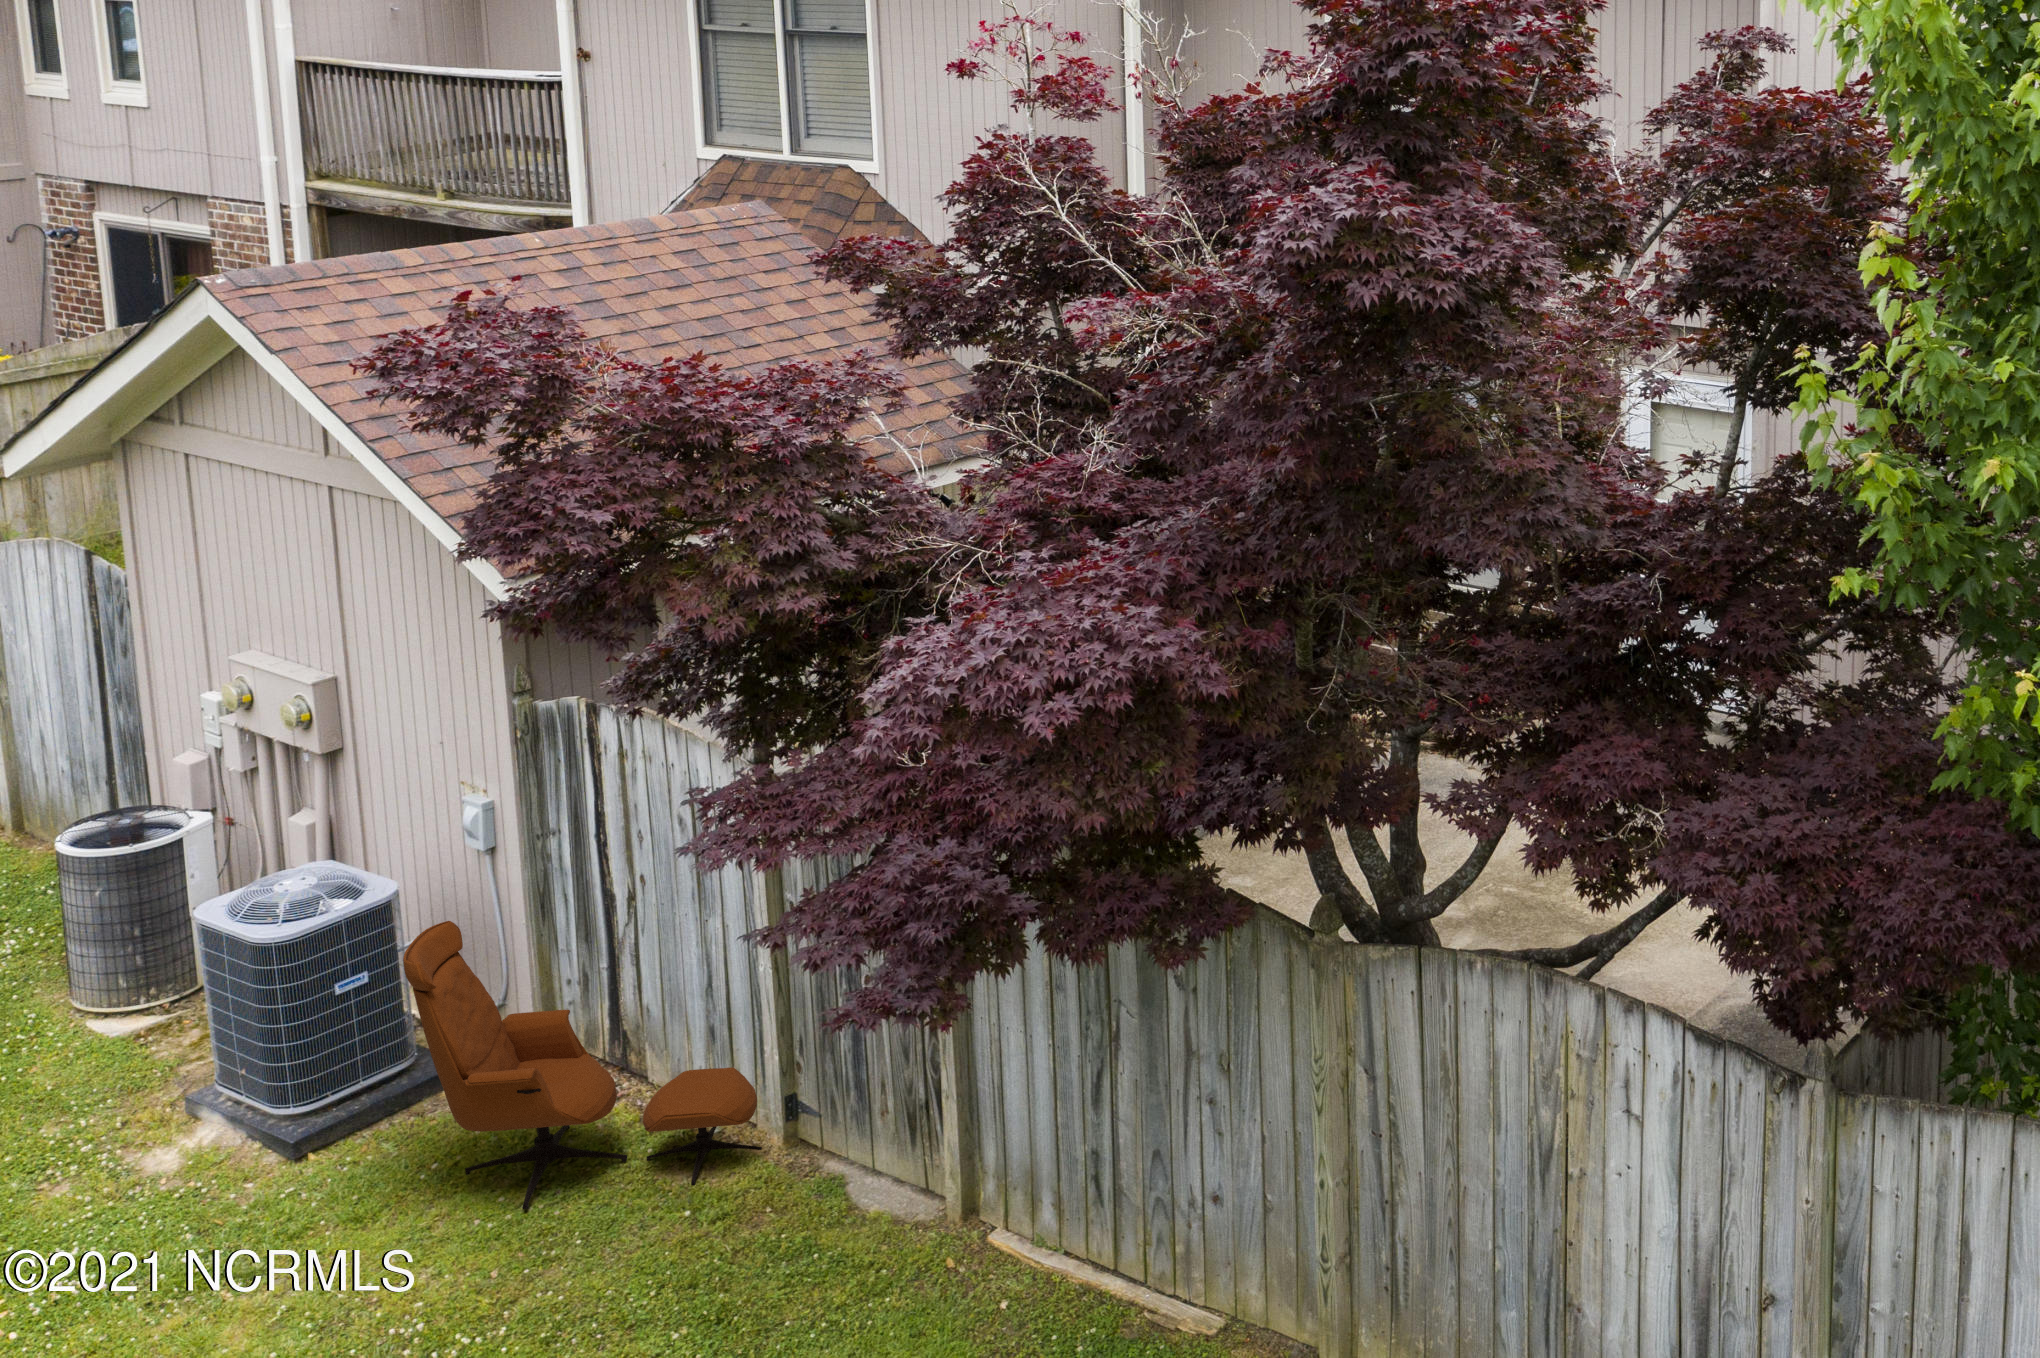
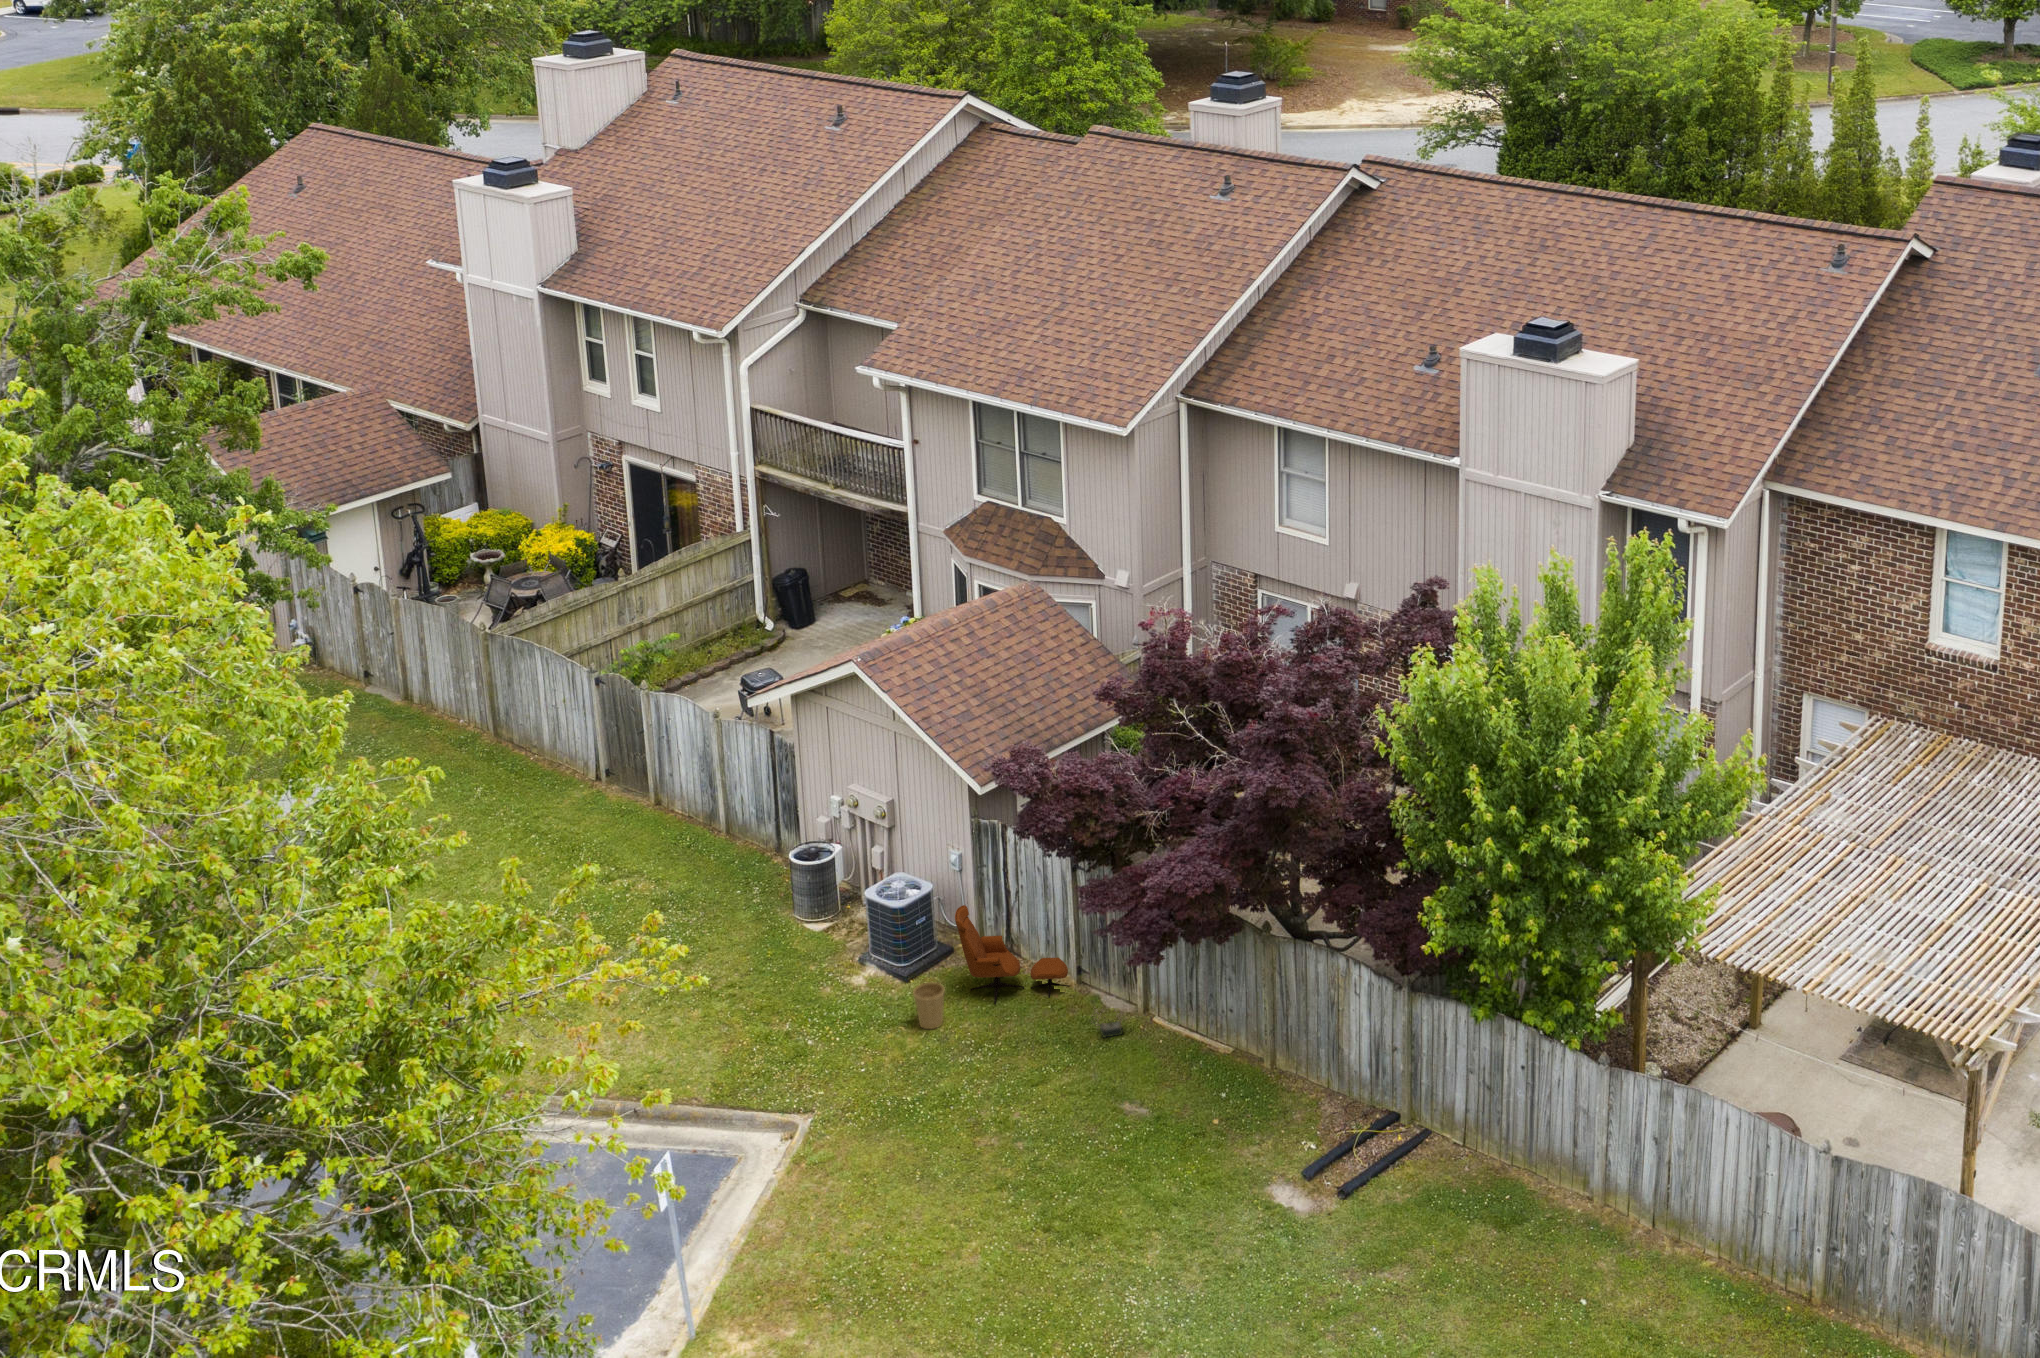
basket: none [242,1133,350,1297] -> present [913,982,945,1029]
decorative plant: none [793,1201,905,1301] -> present [1094,1009,1122,1037]

